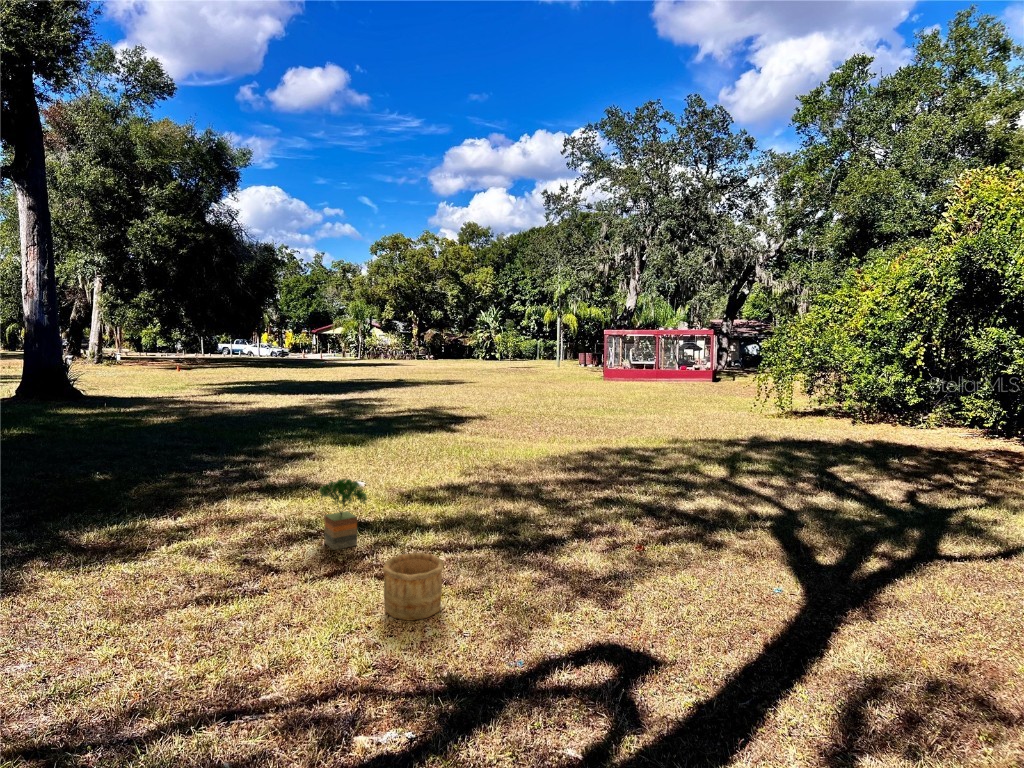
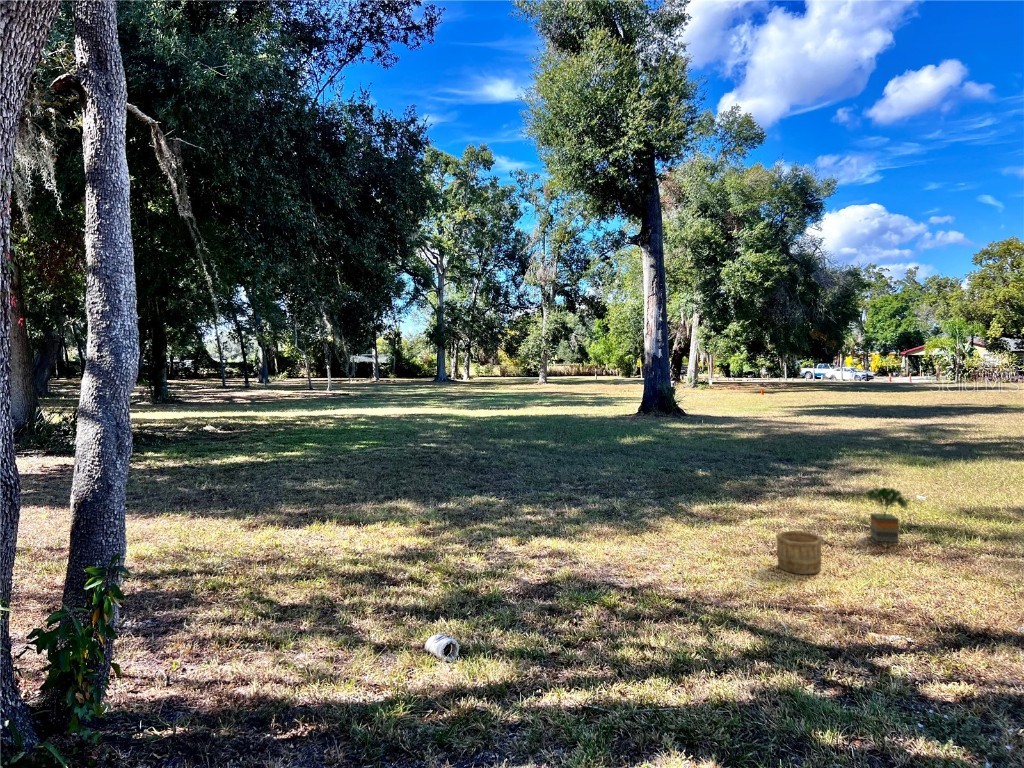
wooden bucket: present [382,553,444,621] -> present [776,531,822,574]

